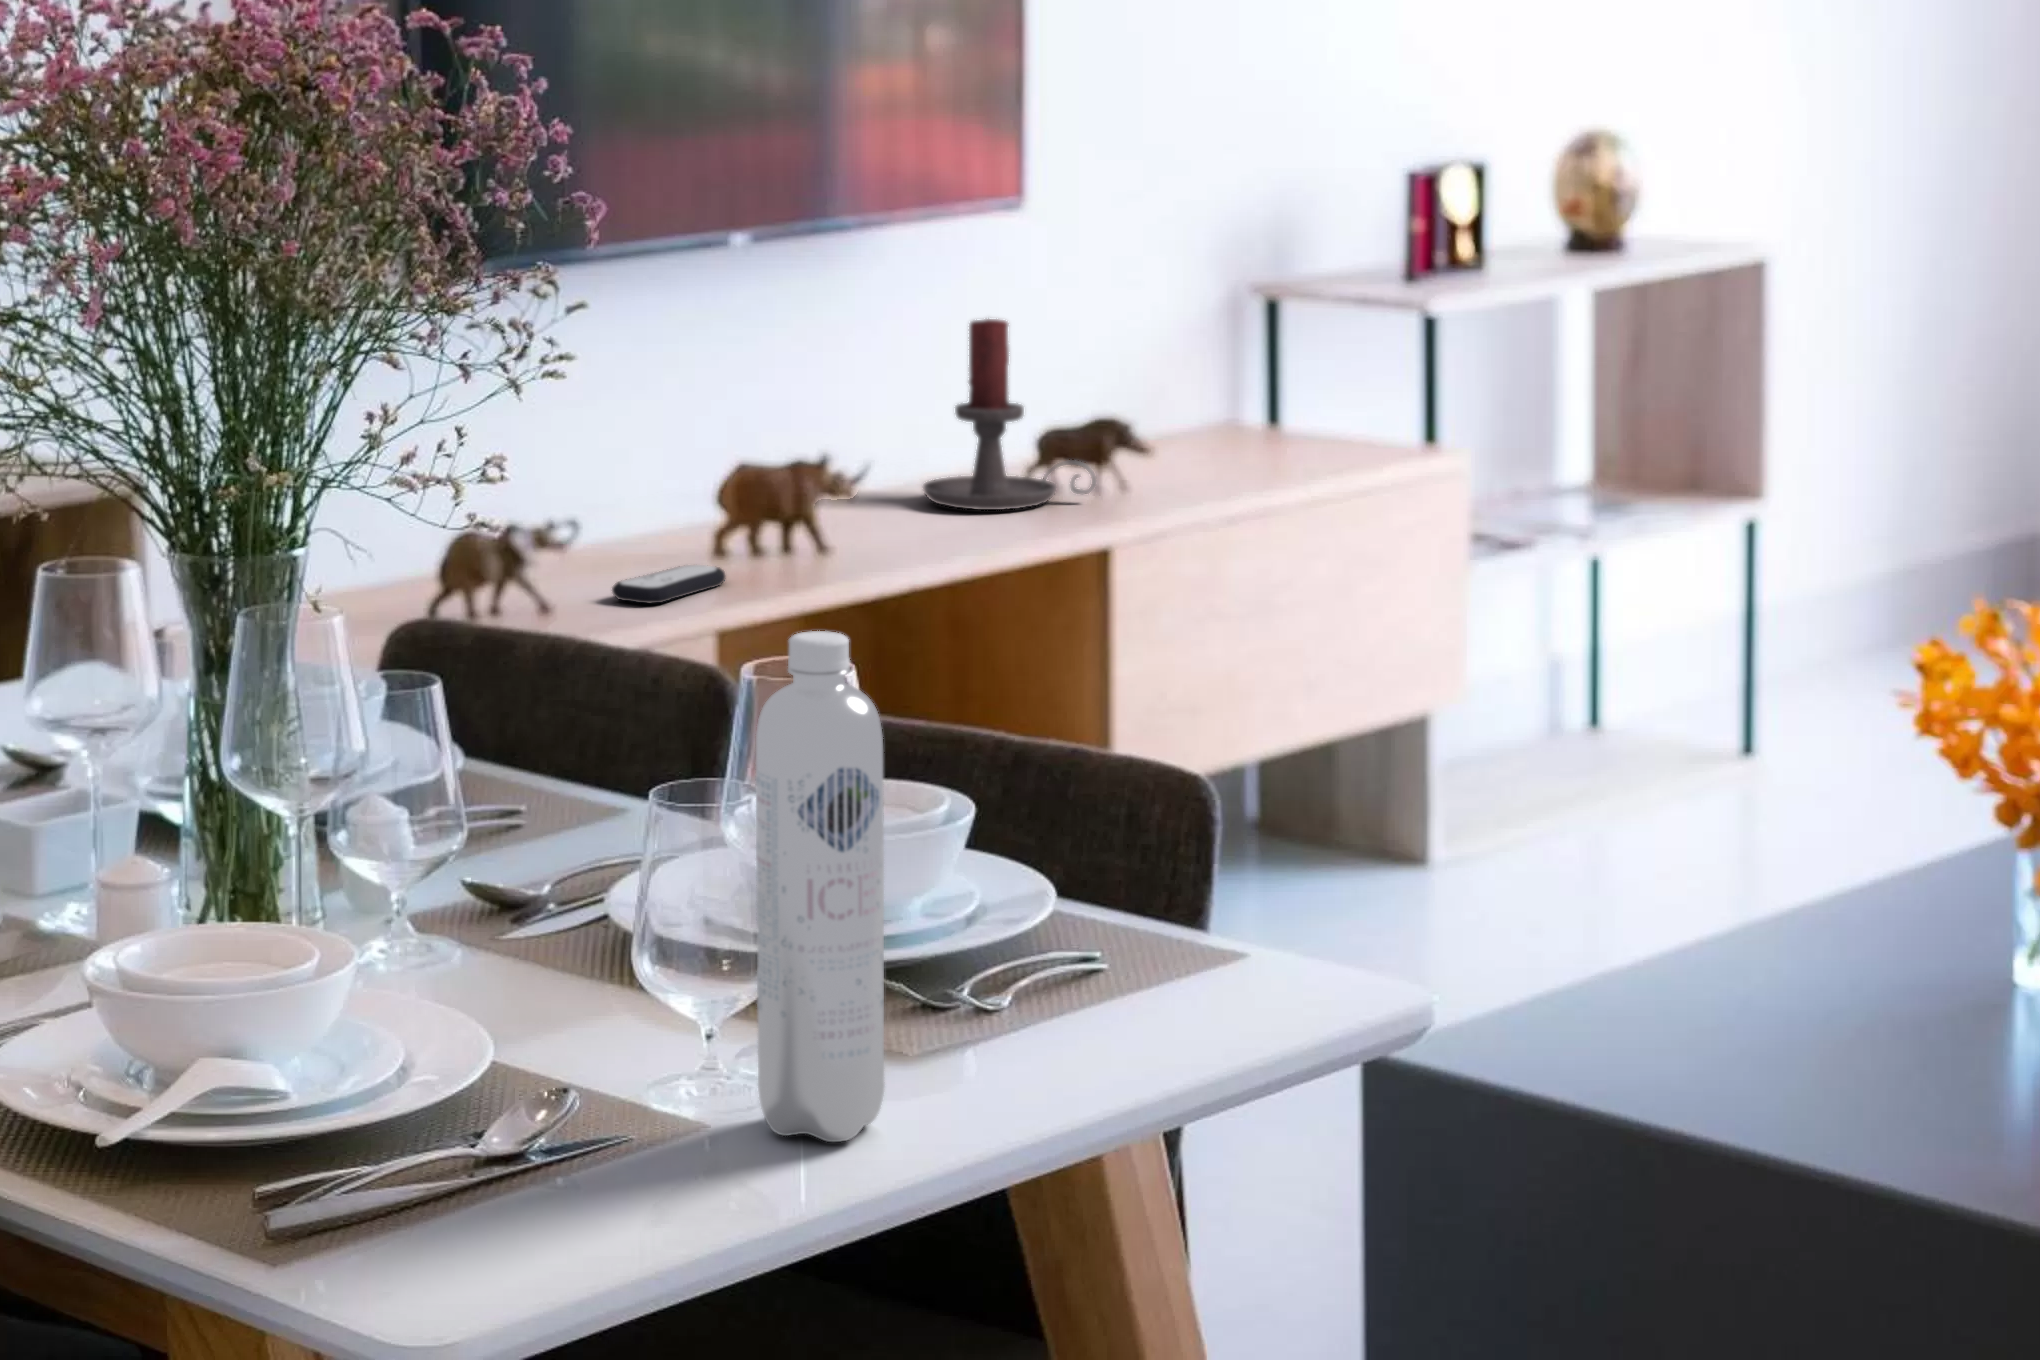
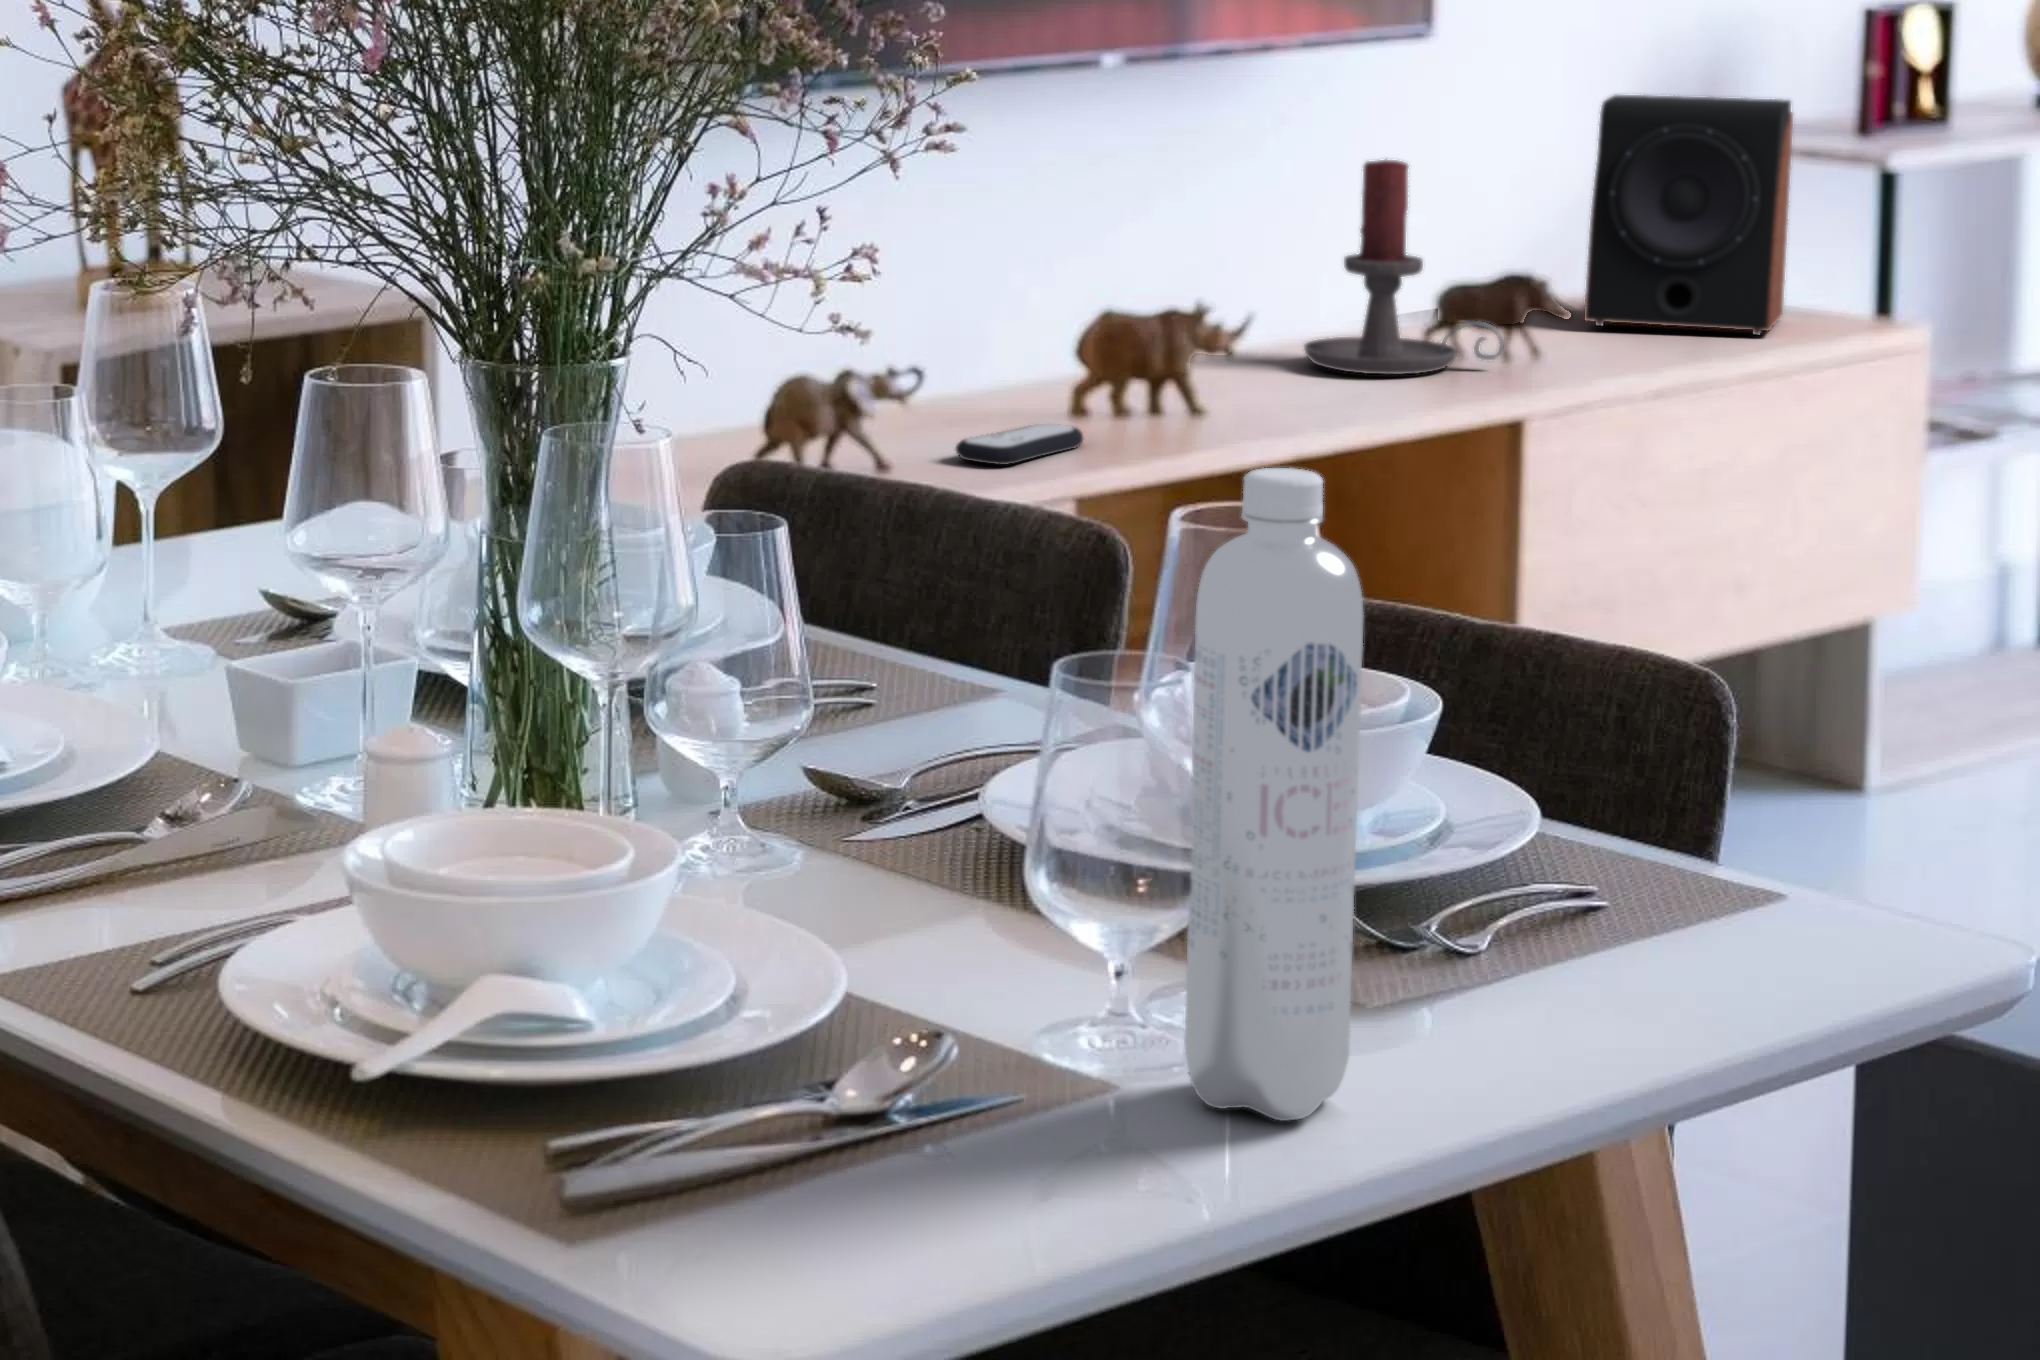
speaker: none [1168,254,1342,465] -> present [1584,94,1793,335]

